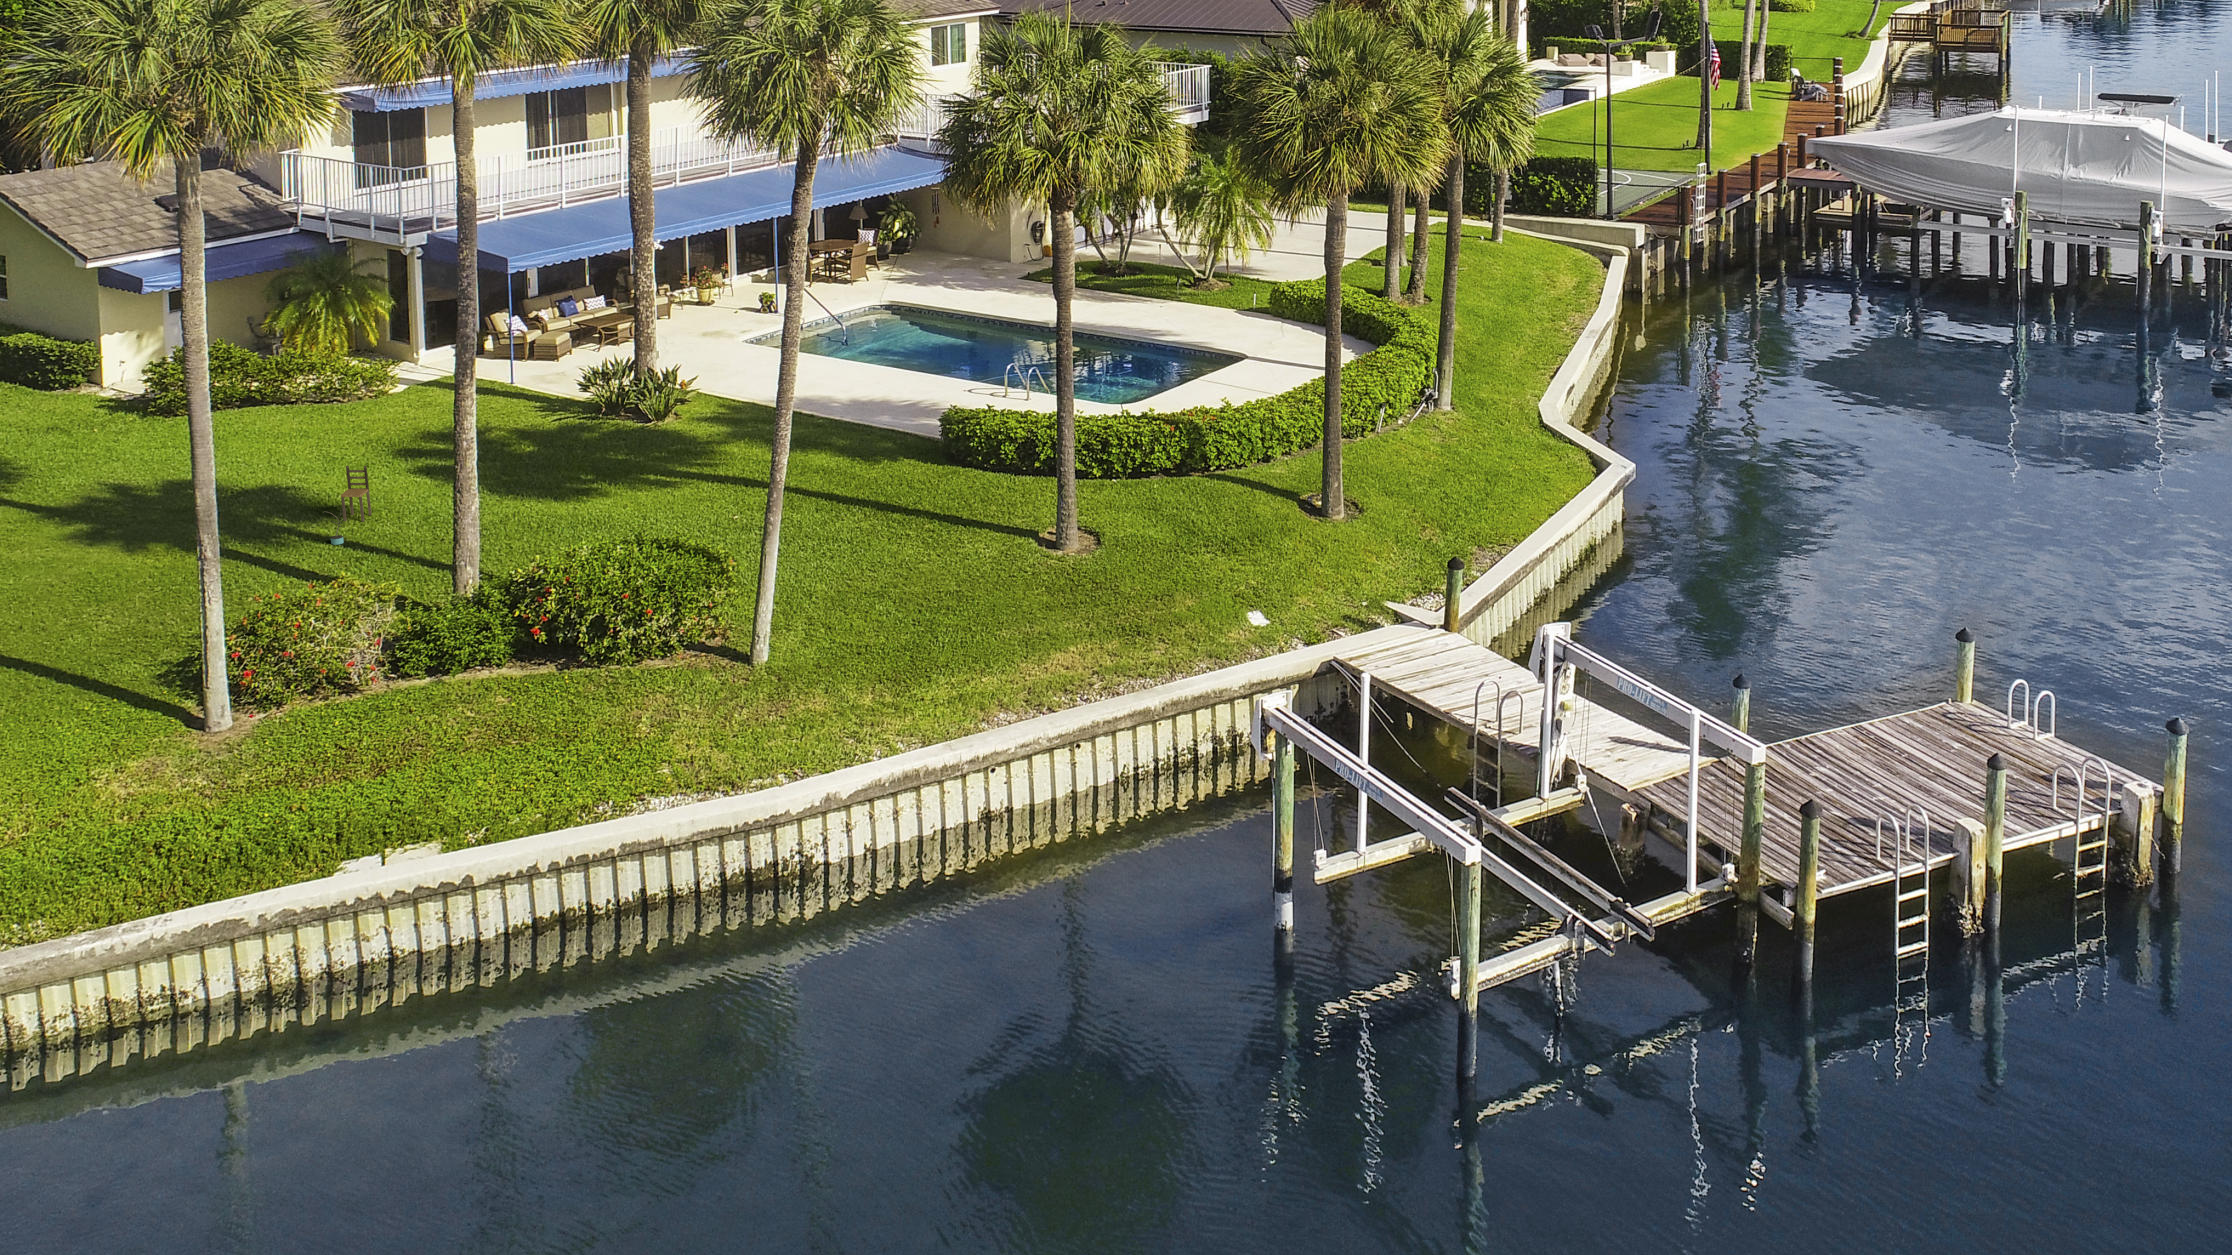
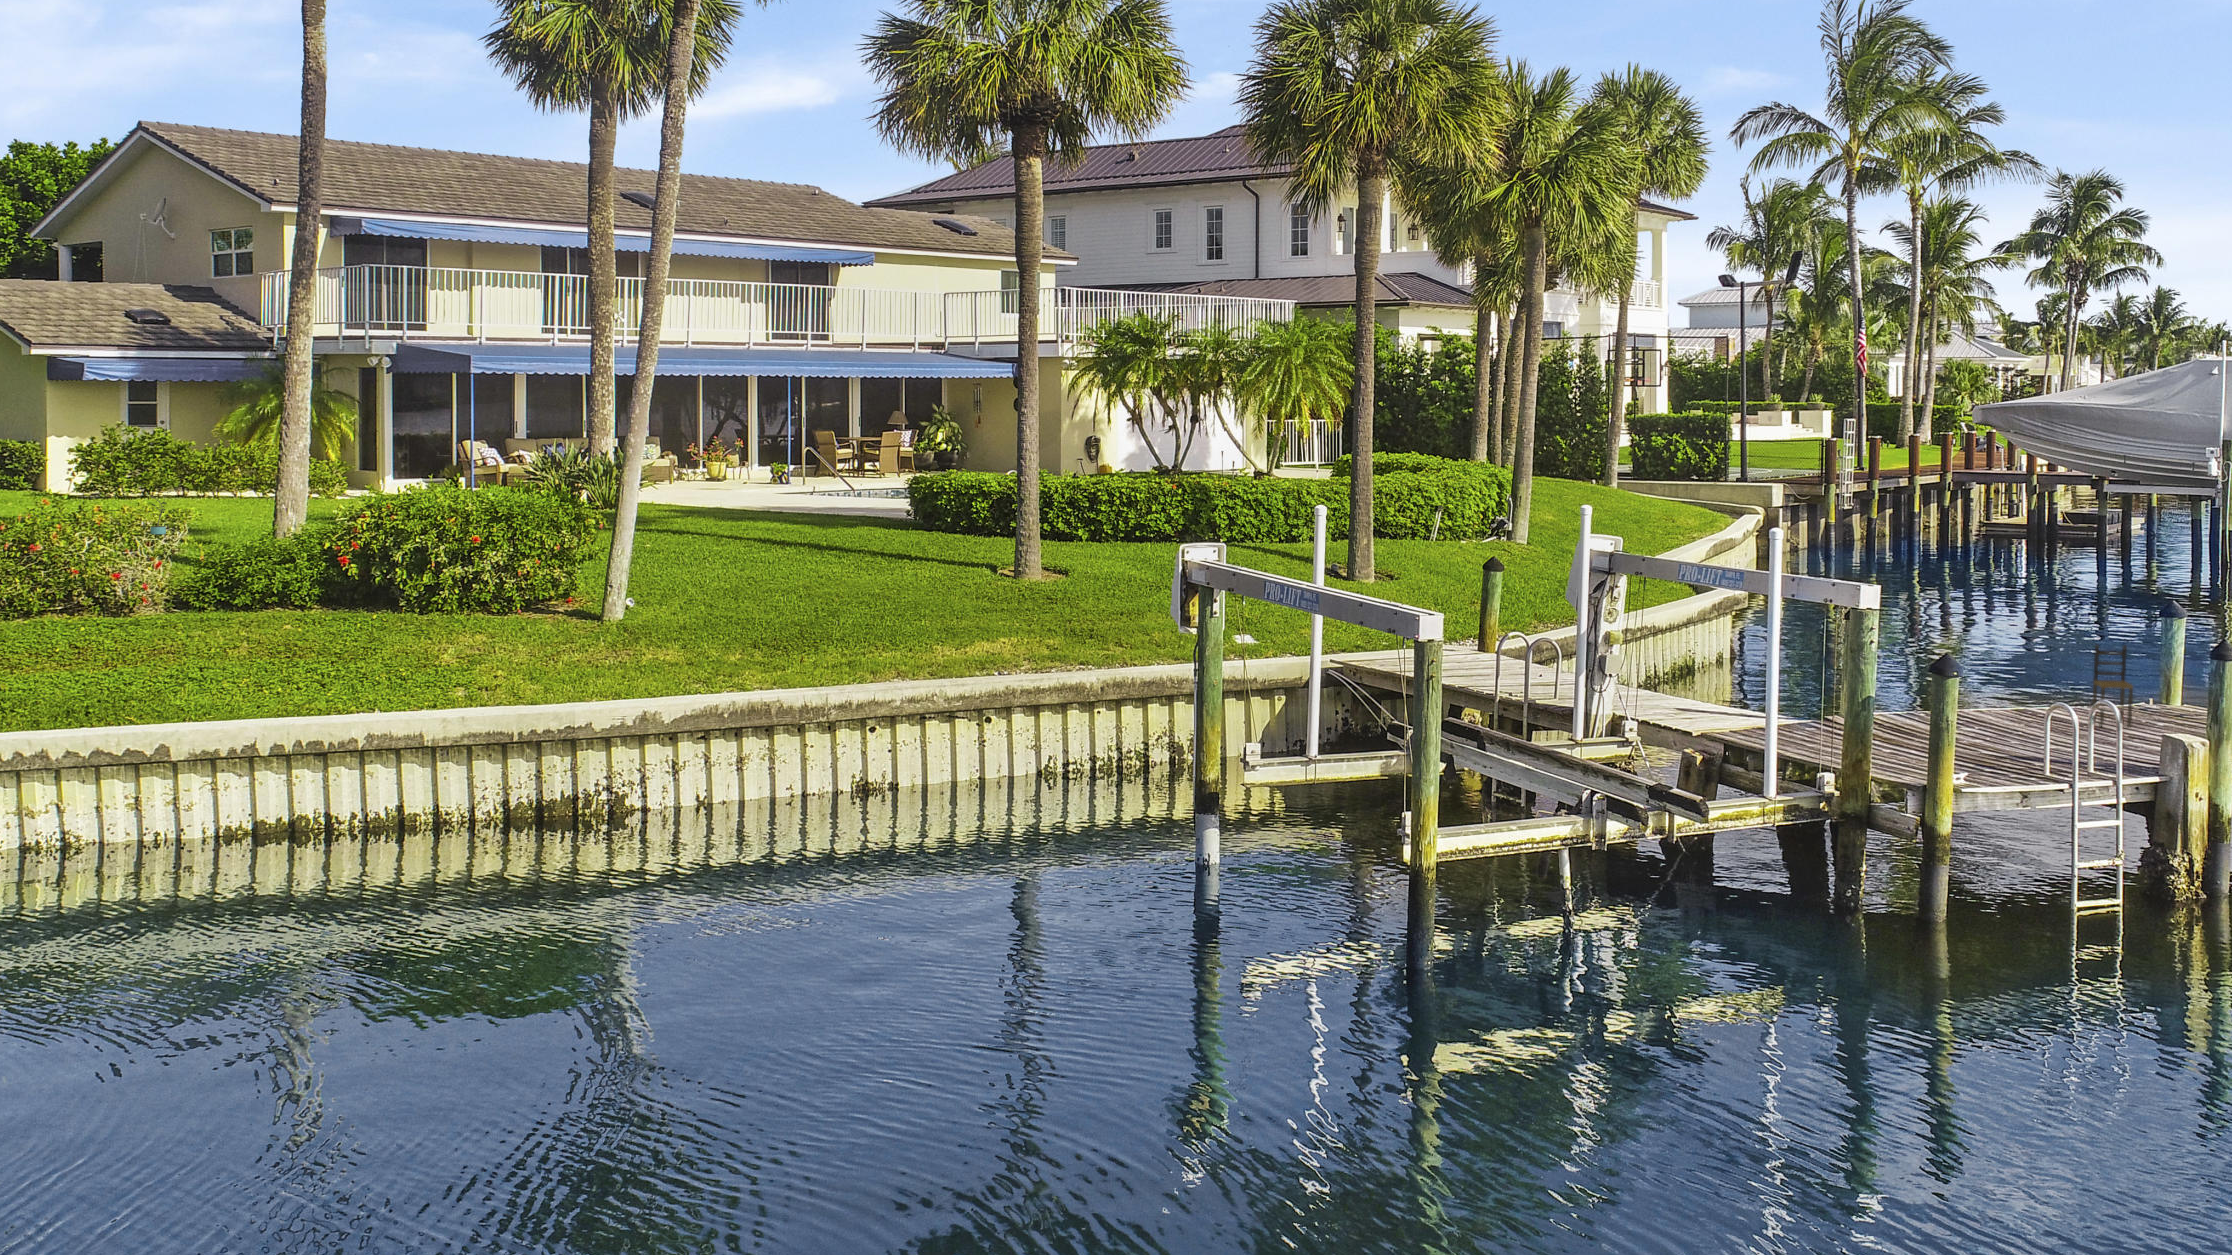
chair: present [341,466,372,522] -> present [2092,645,2133,727]

